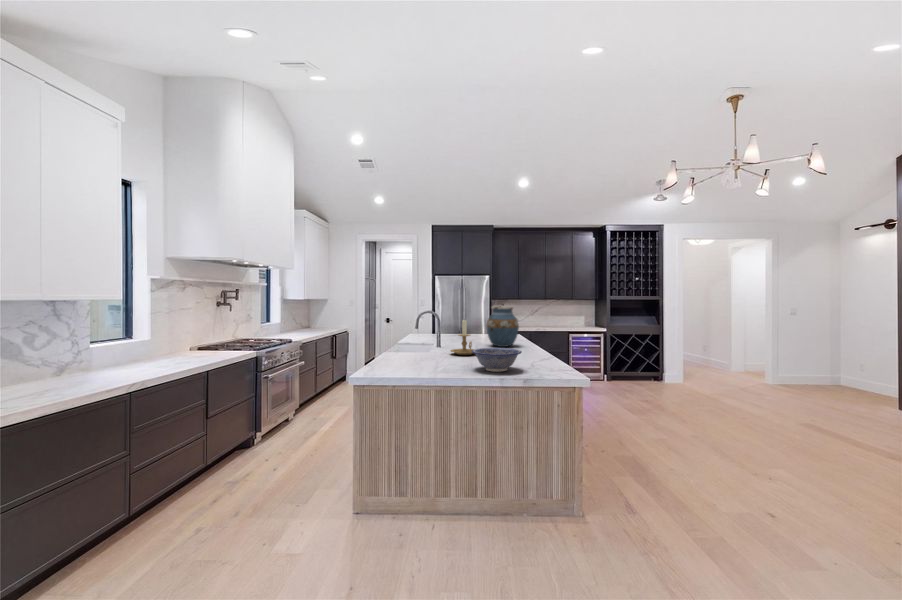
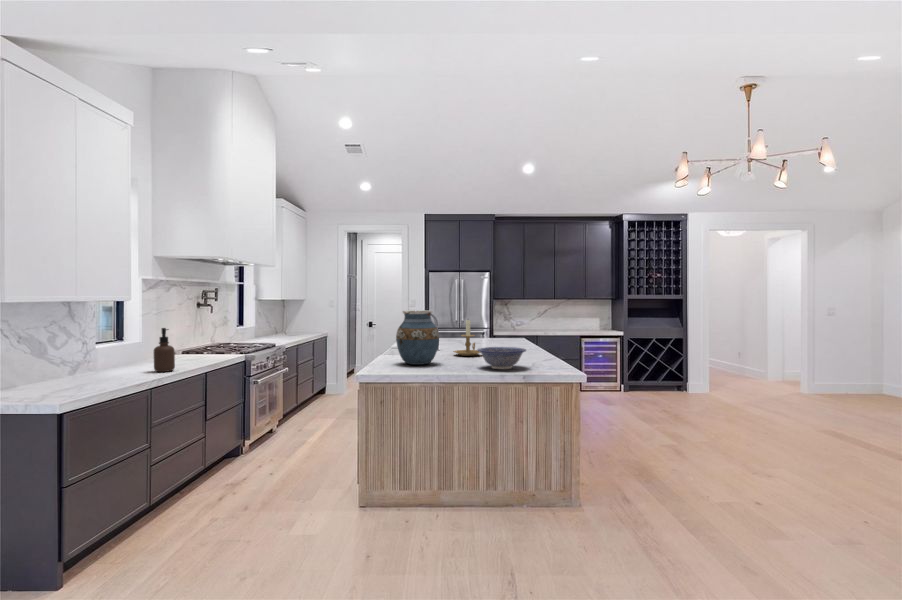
vase: present [487,306,519,347] -> present [396,310,439,365]
soap dispenser: none [147,328,170,372] -> present [154,328,175,372]

